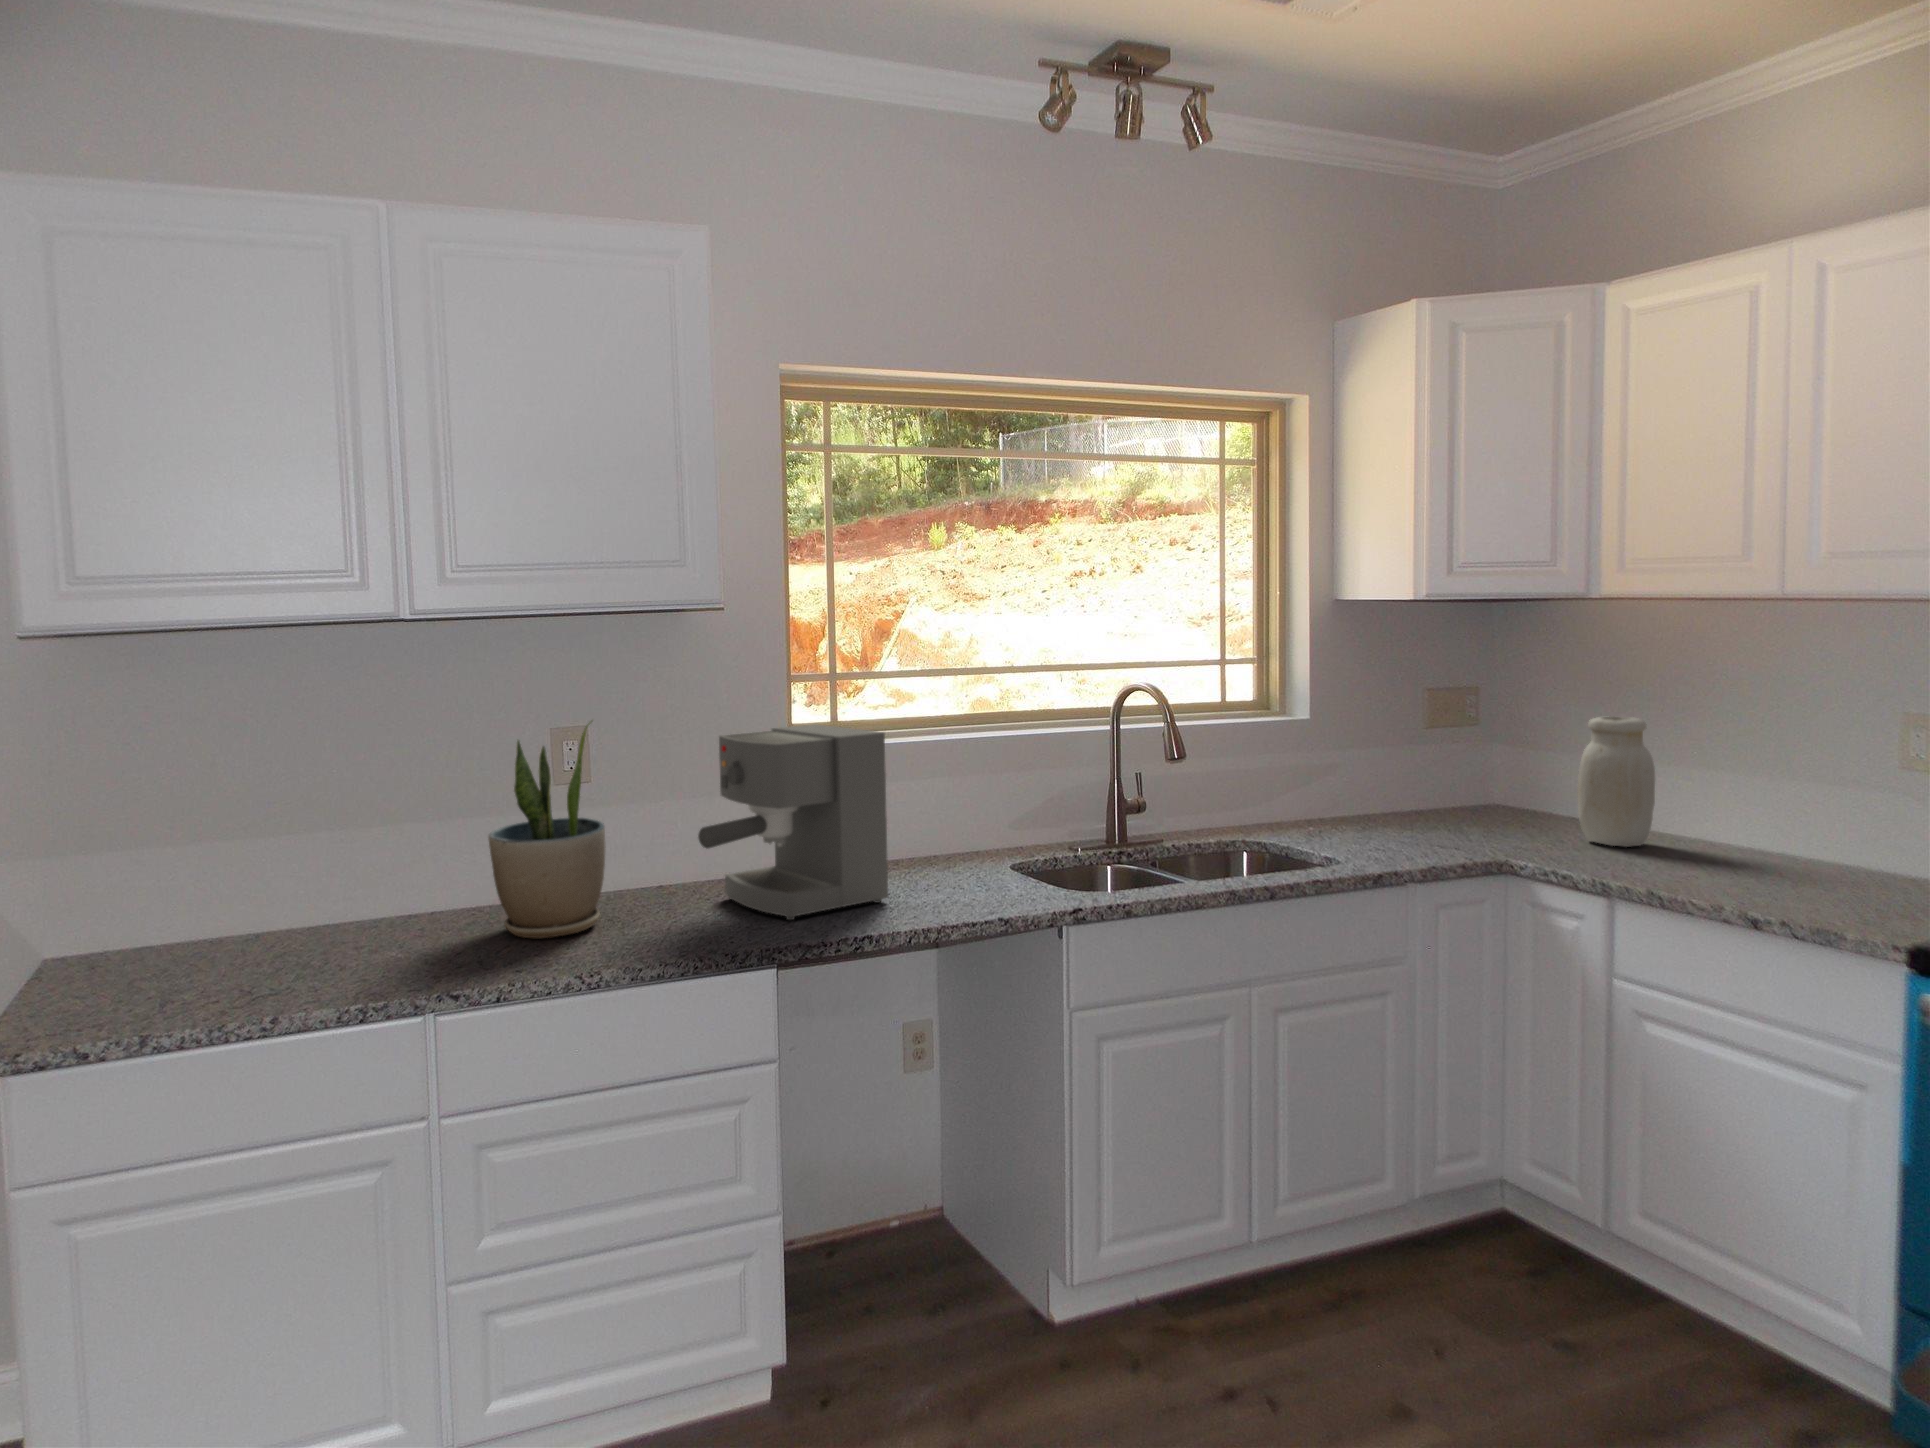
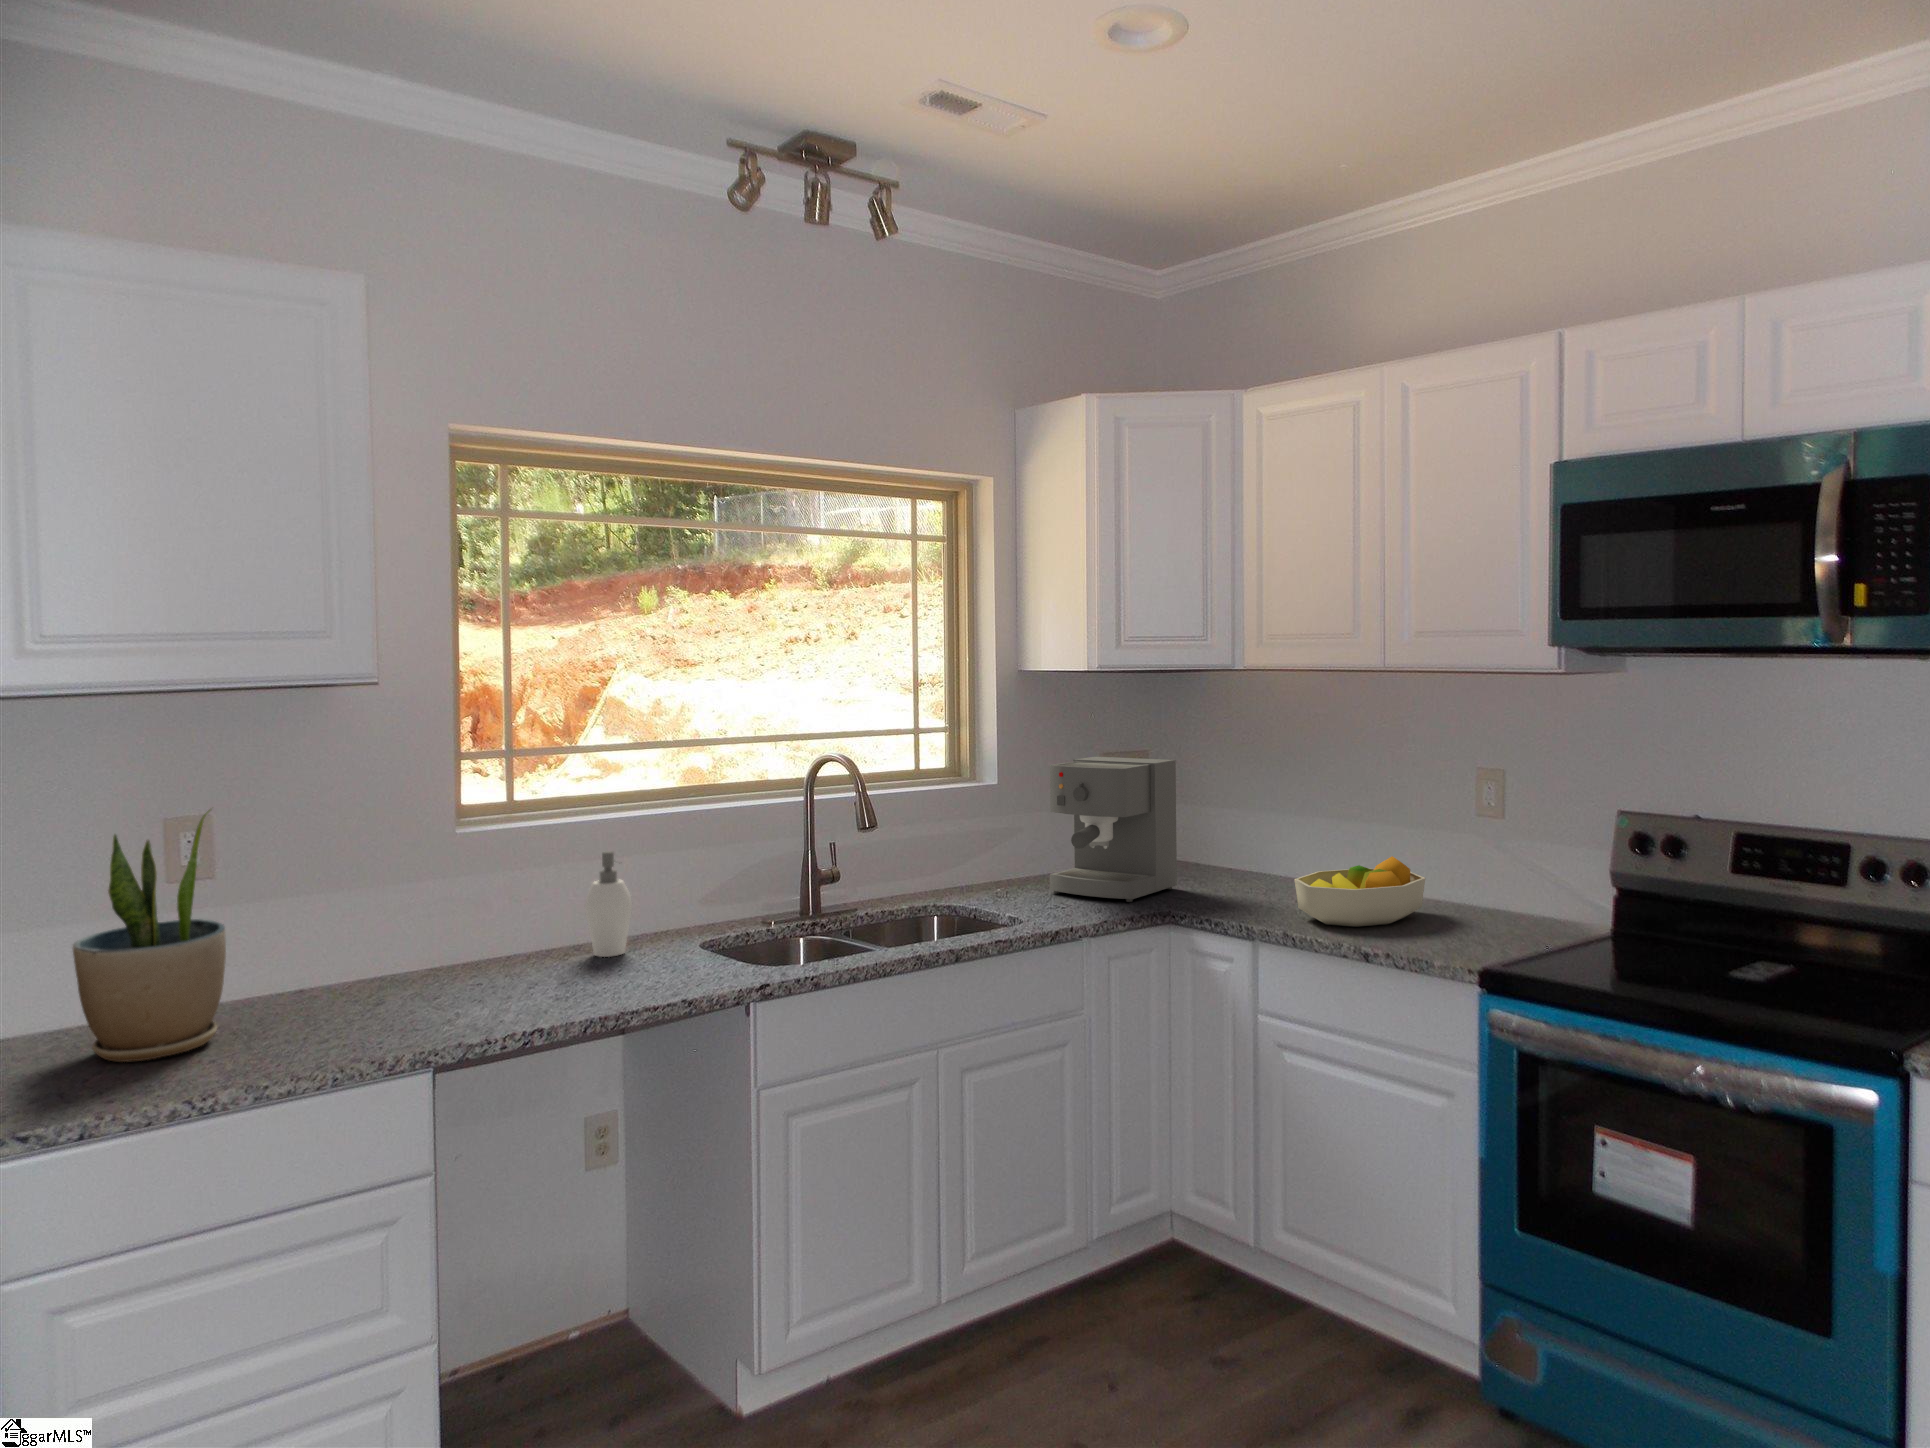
jar: present [1578,716,1655,847] -> none [1230,778,1291,896]
coffee maker: present [698,724,888,920] -> present [1050,757,1177,902]
soap dispenser: none [906,771,948,871] -> present [585,851,632,957]
fruit bowl: none [1665,808,1839,887] -> present [1294,856,1425,927]

